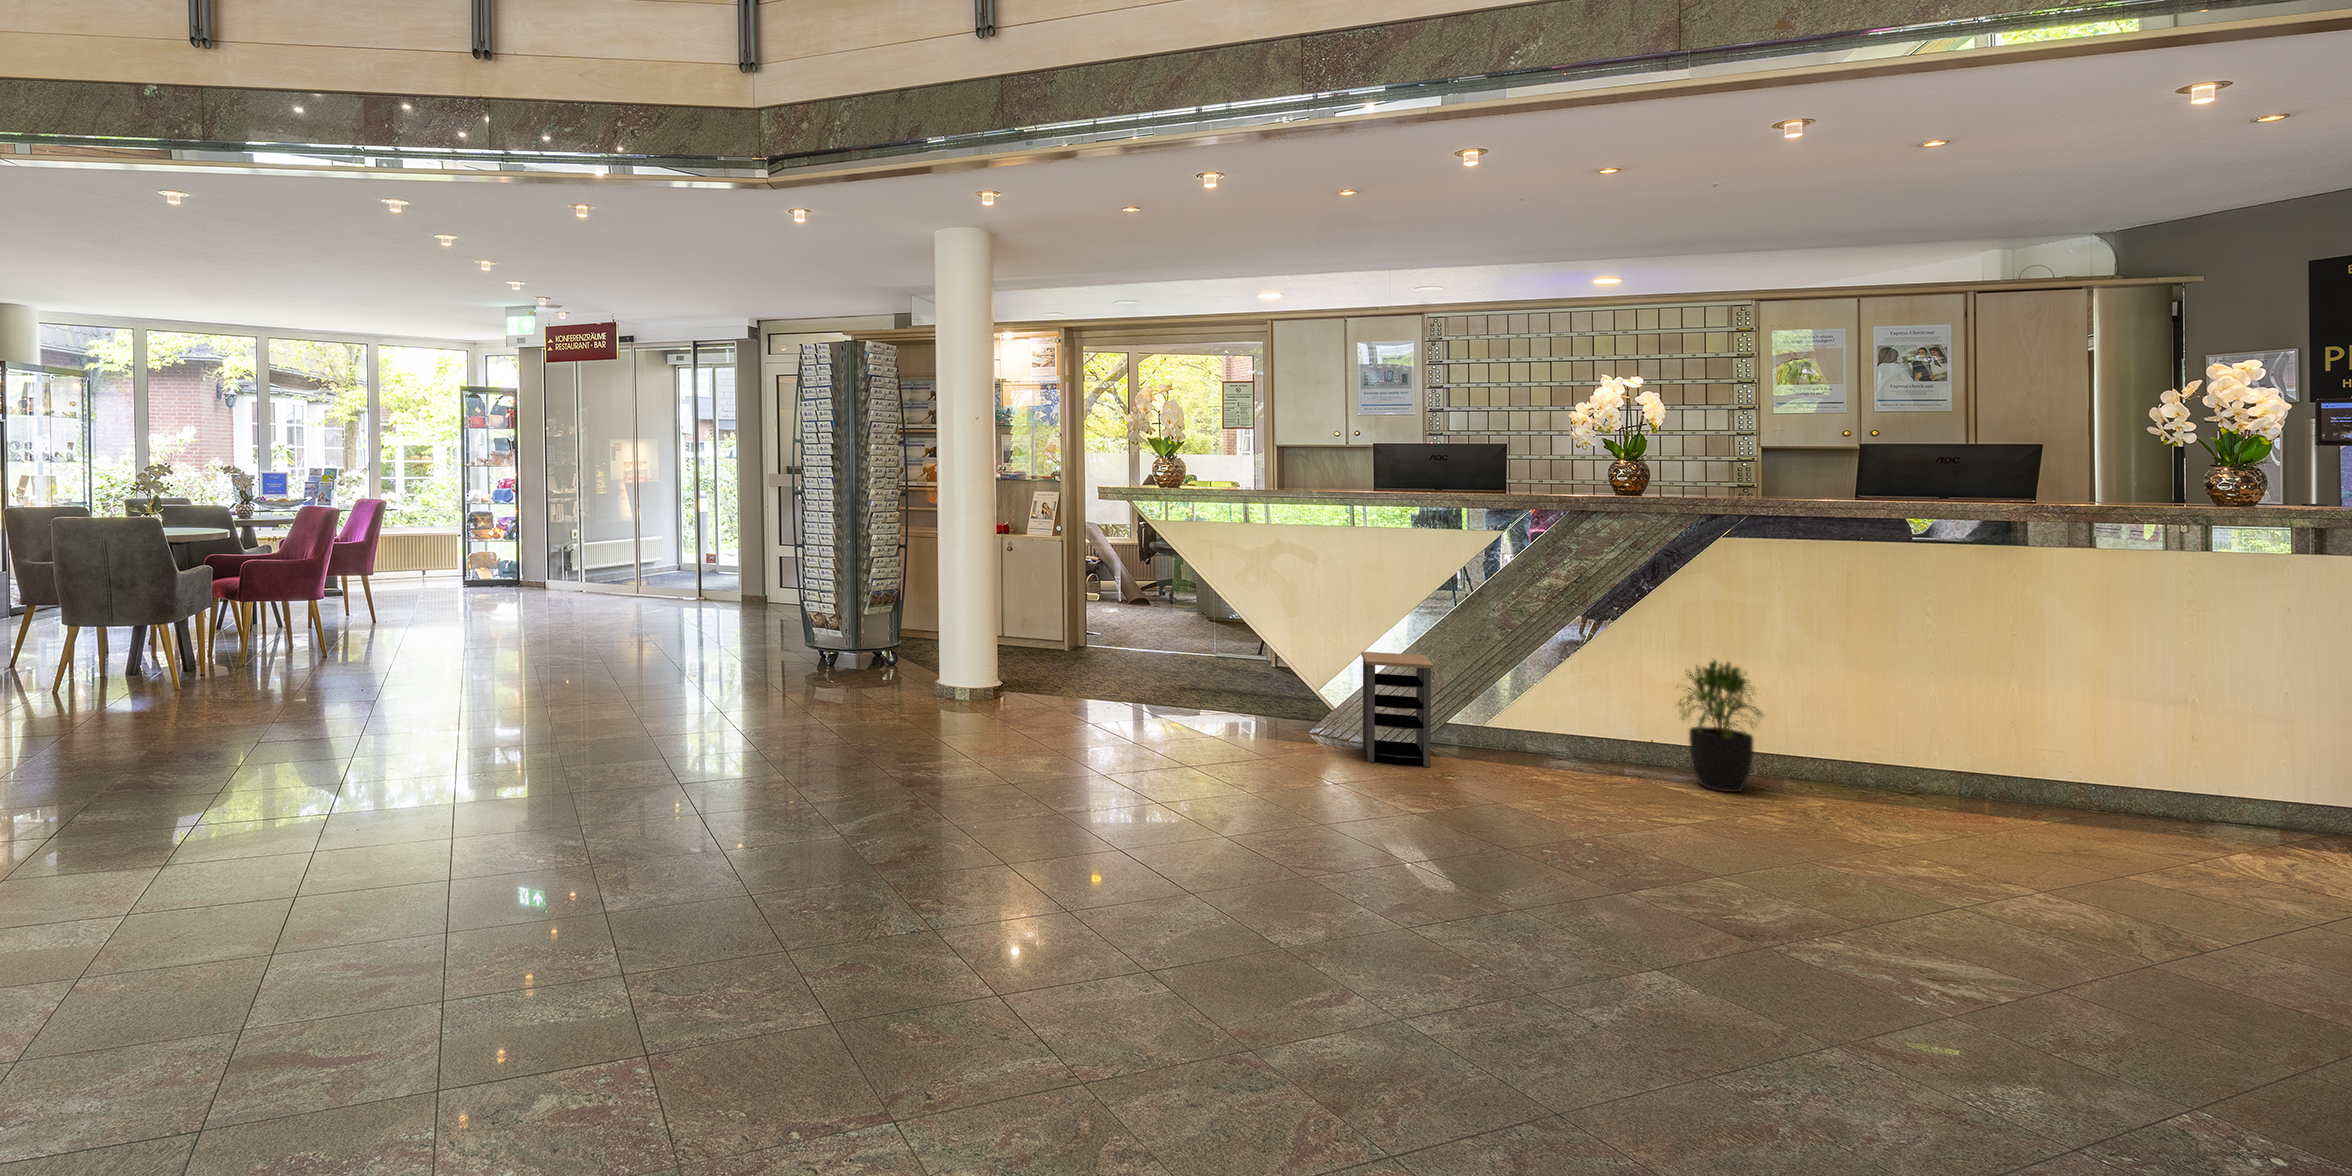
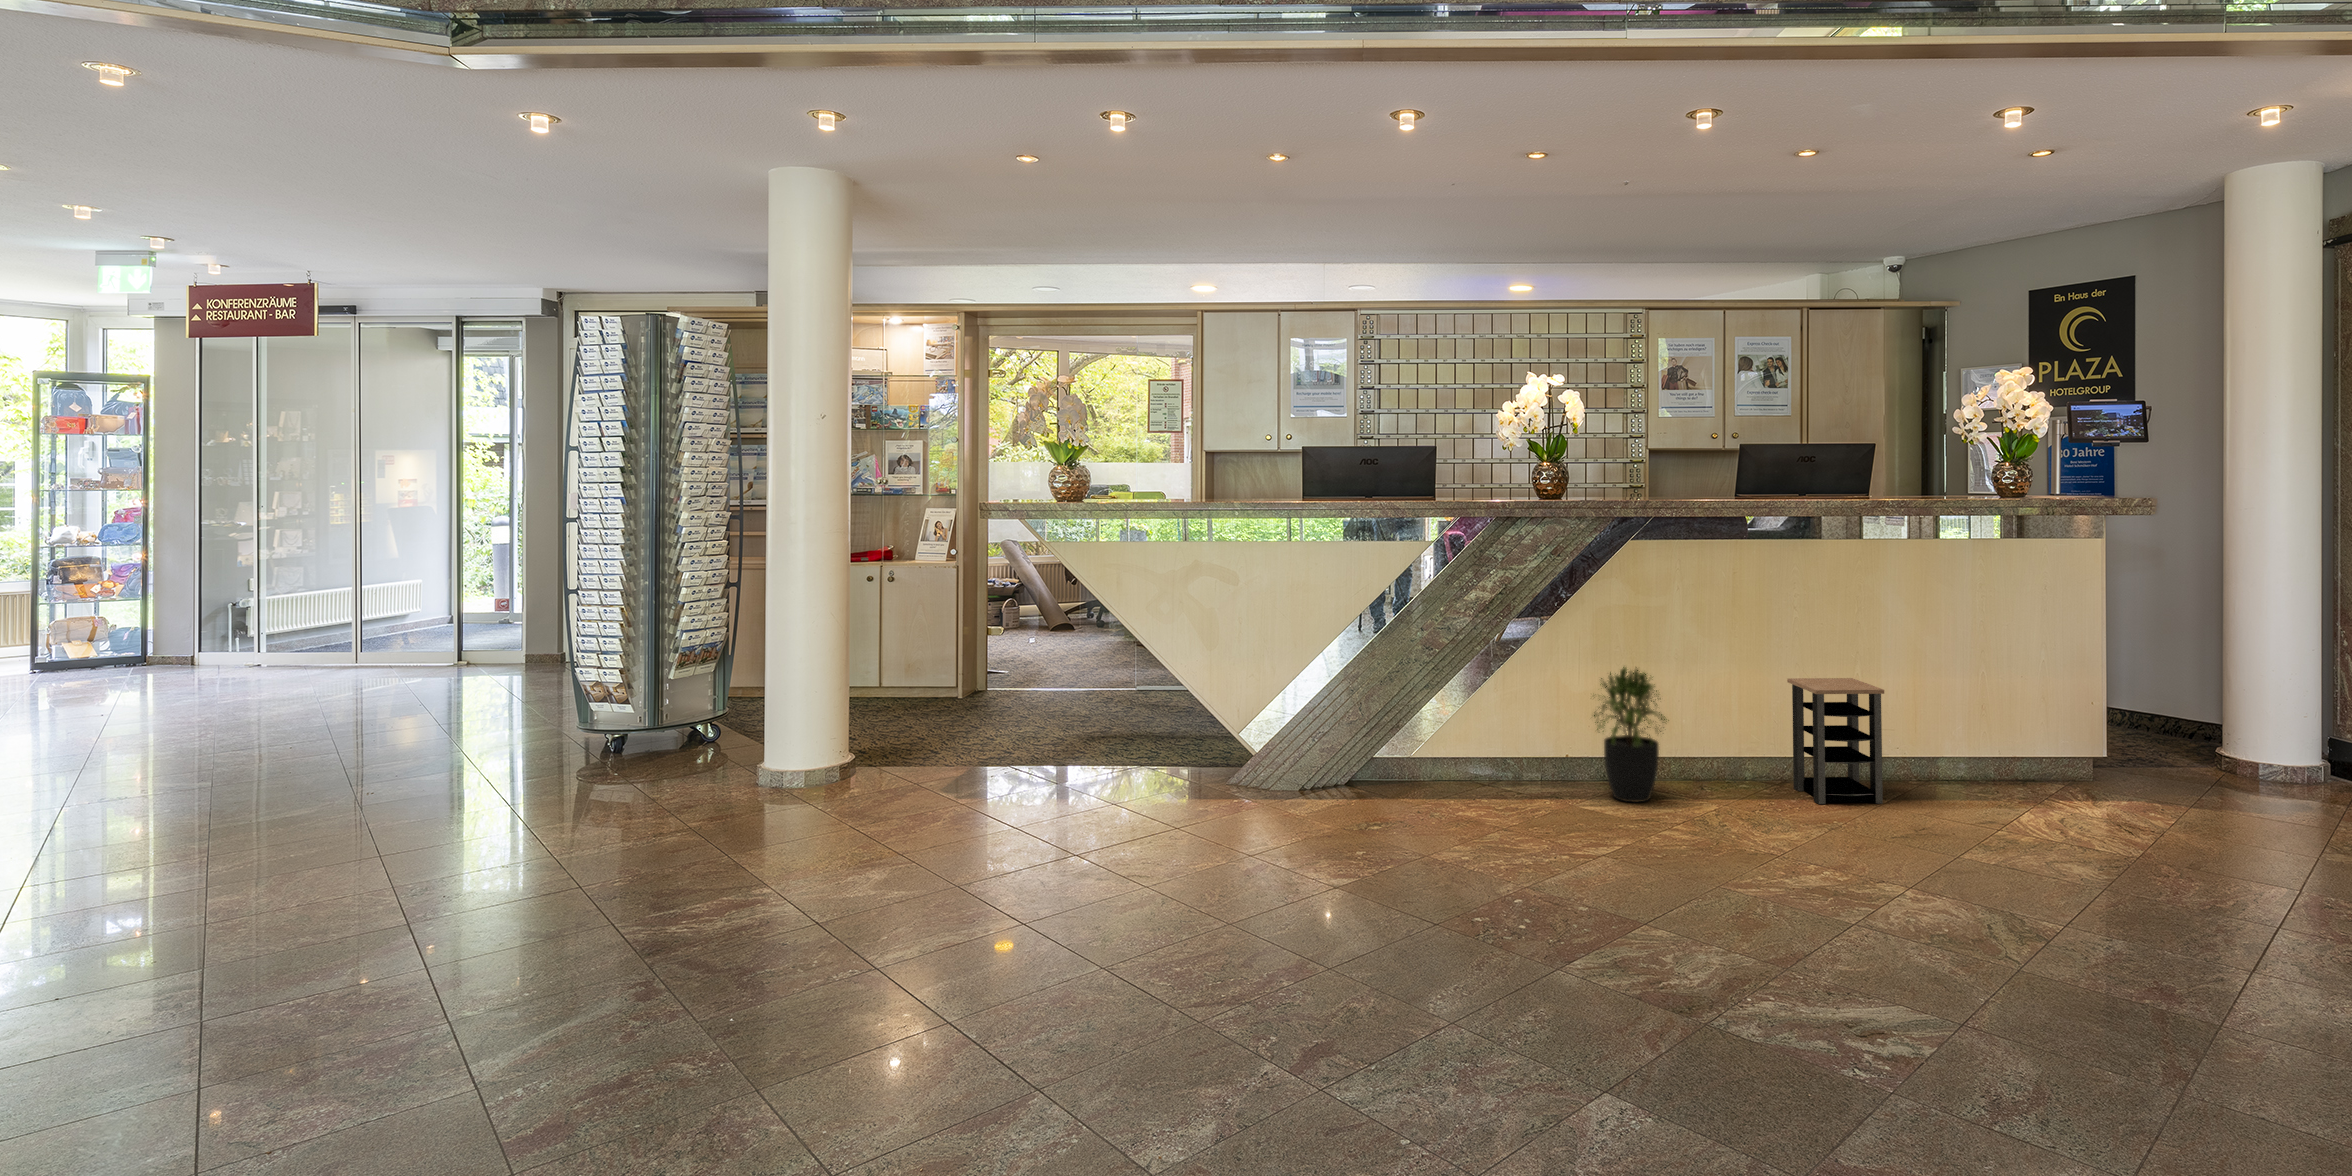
side table: present [1361,652,1433,767] -> present [1787,678,1884,804]

